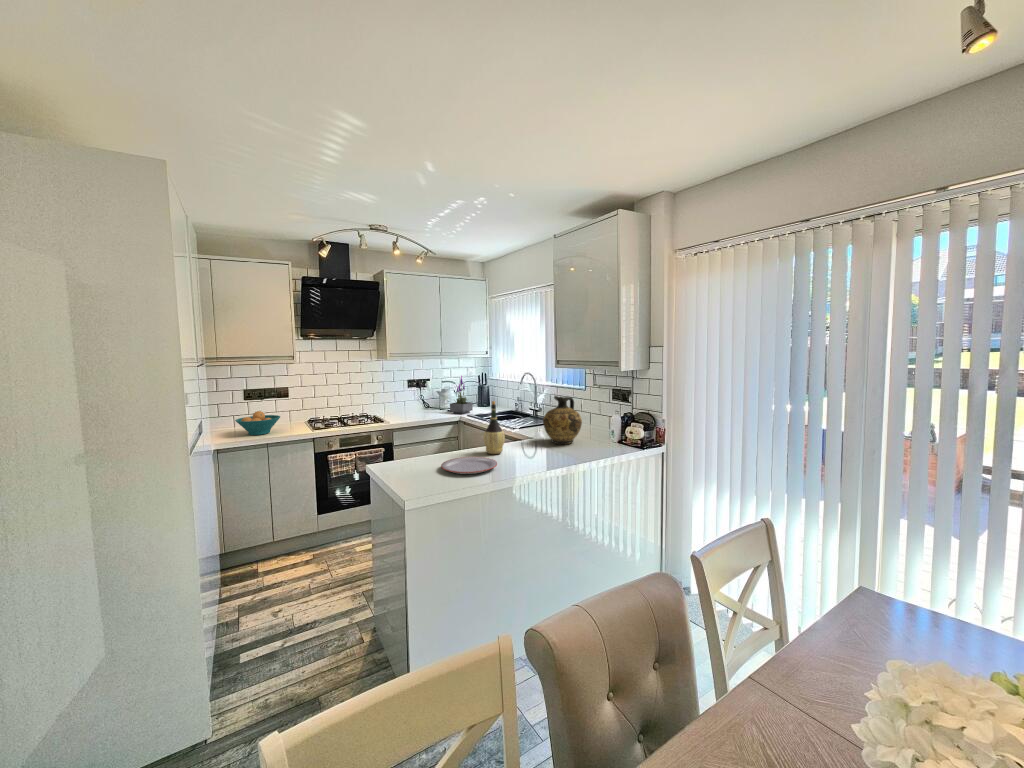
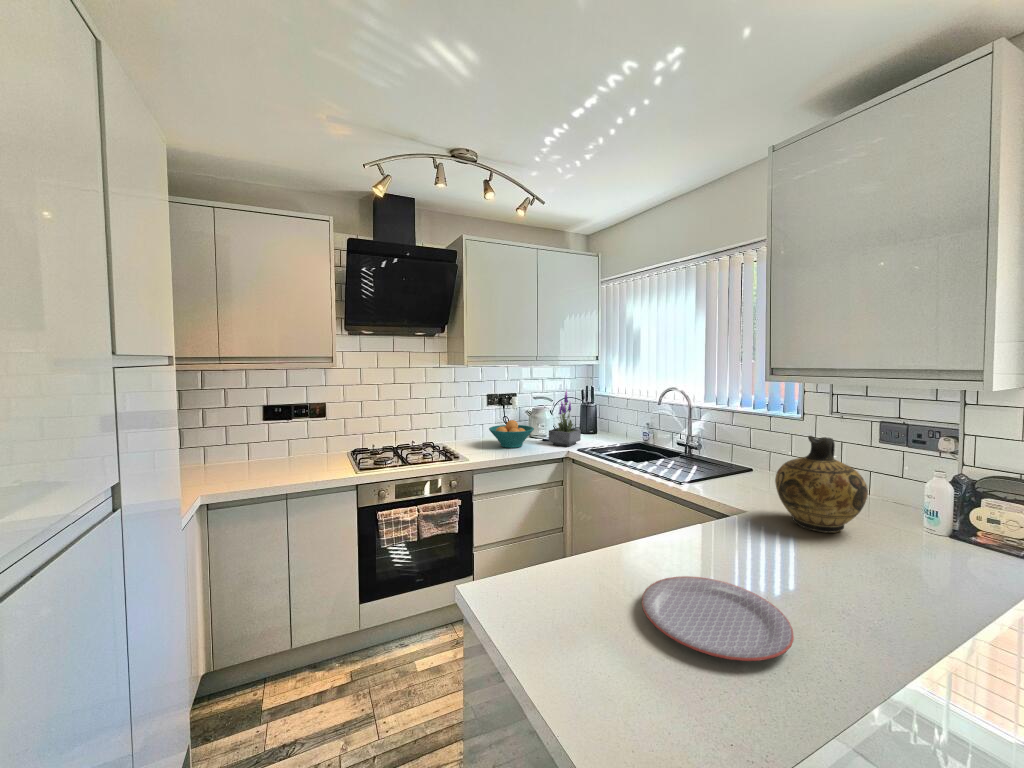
wine bottle: present [484,401,505,454] -> none [691,448,740,562]
fruit bowl: present [235,411,280,435] -> present [489,420,534,448]

